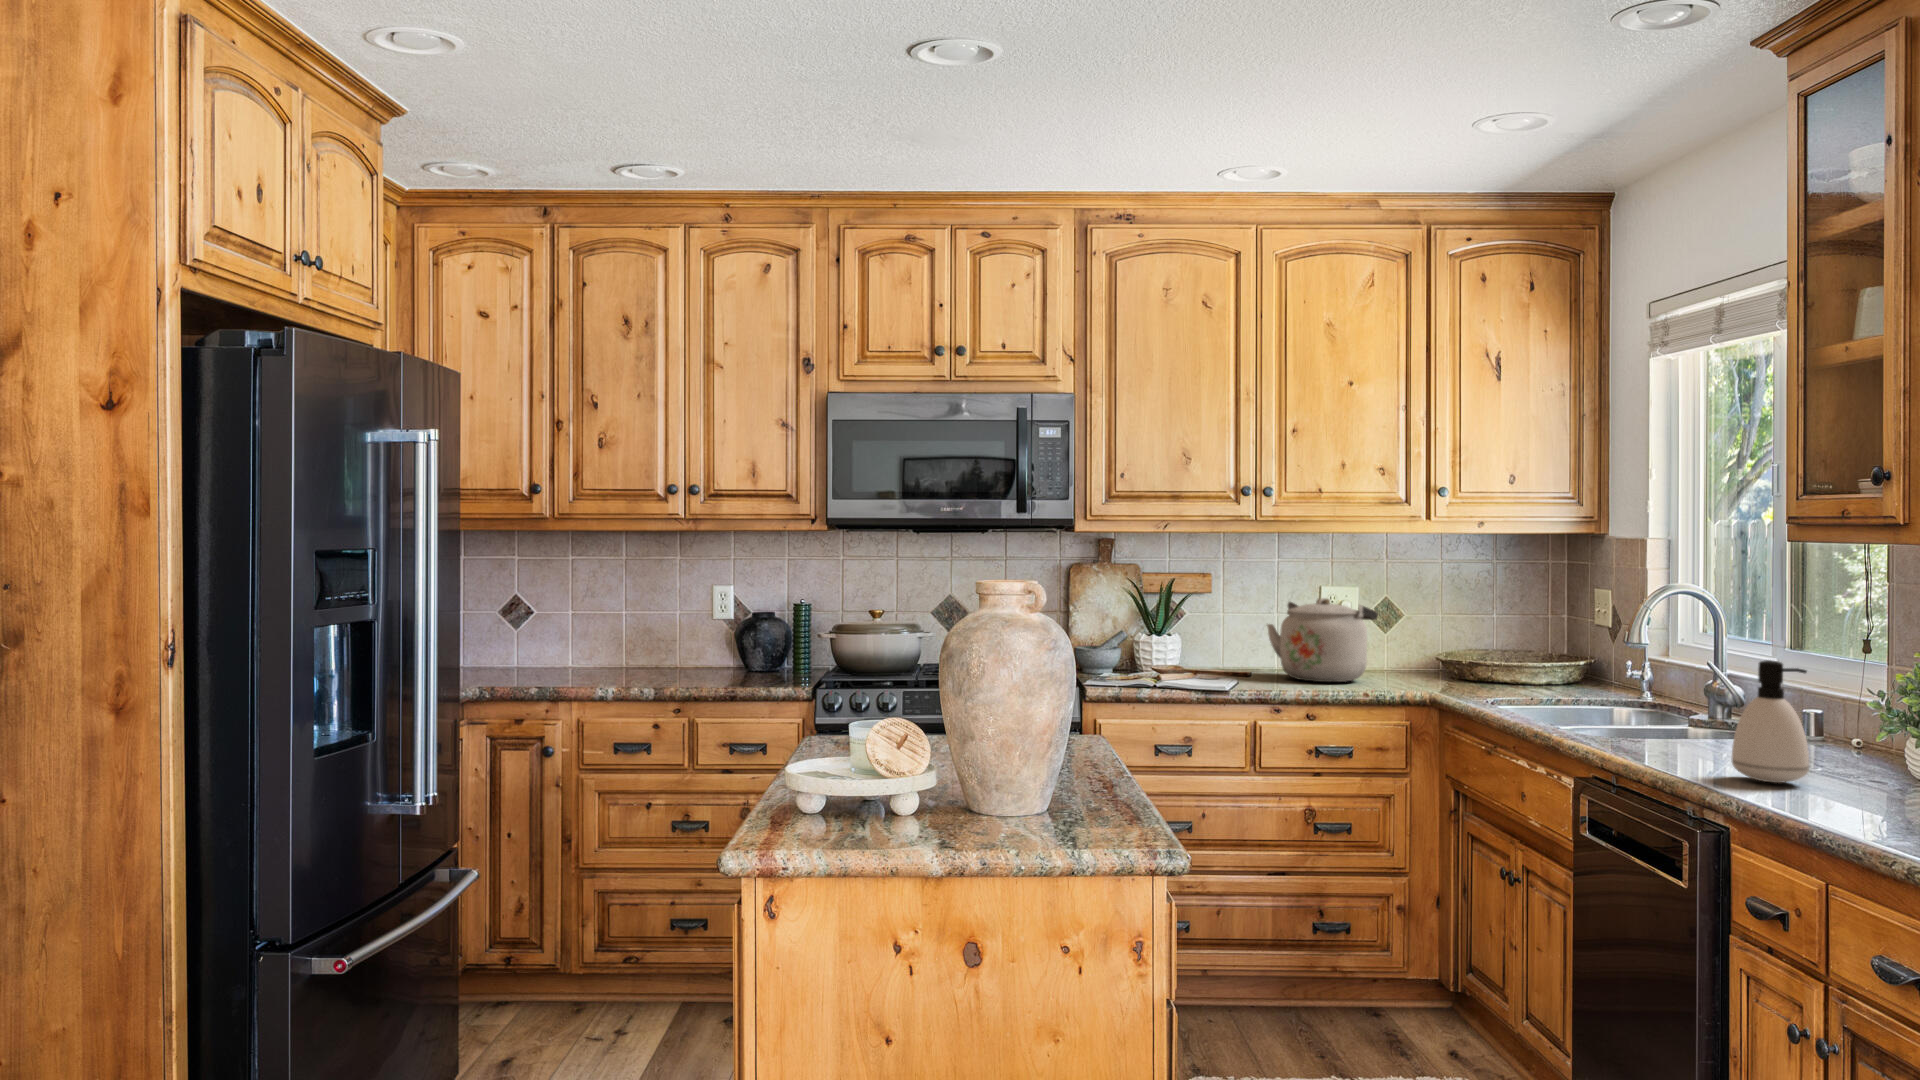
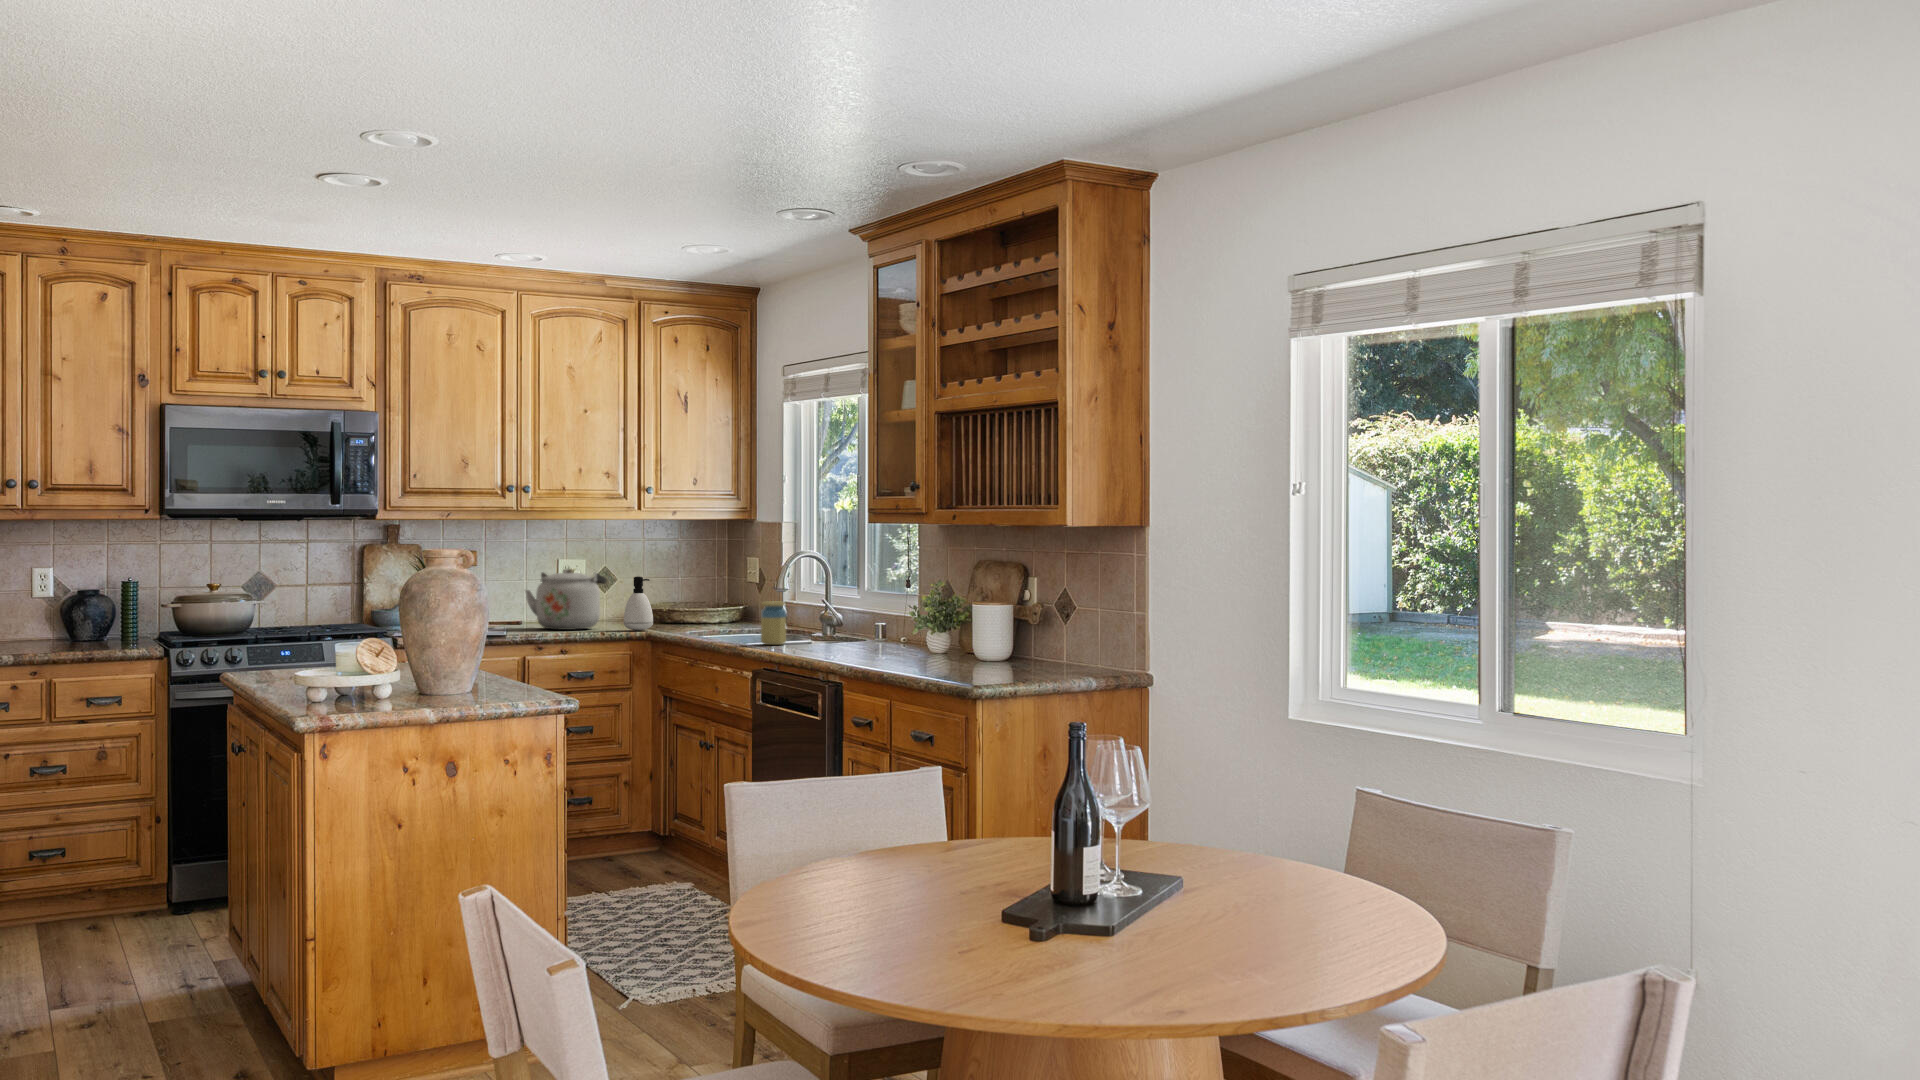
soap dispenser: present [1732,660,1809,783] -> present [624,576,653,630]
jar: none [1639,680,1691,760] -> present [761,602,786,645]

